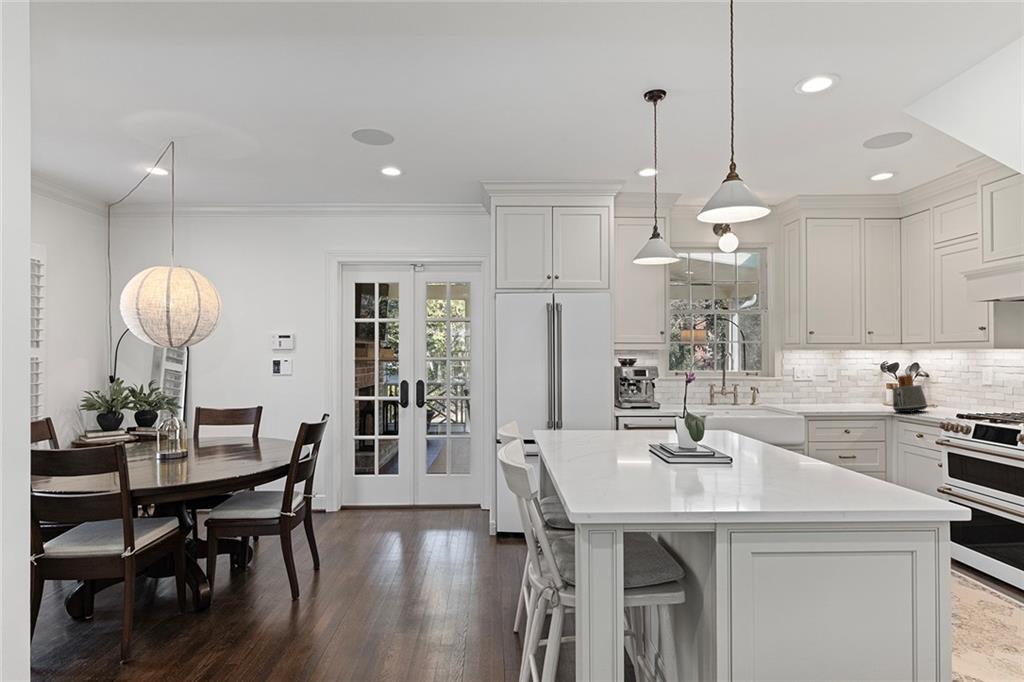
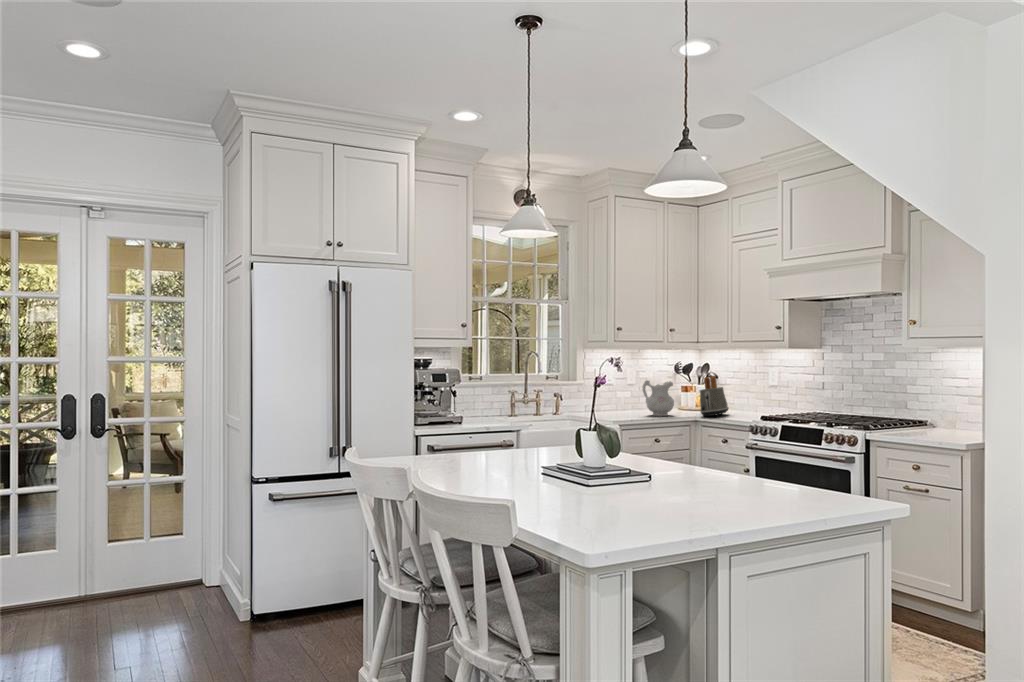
ceramic pitcher: none [835,378,868,410] -> present [642,380,674,416]

